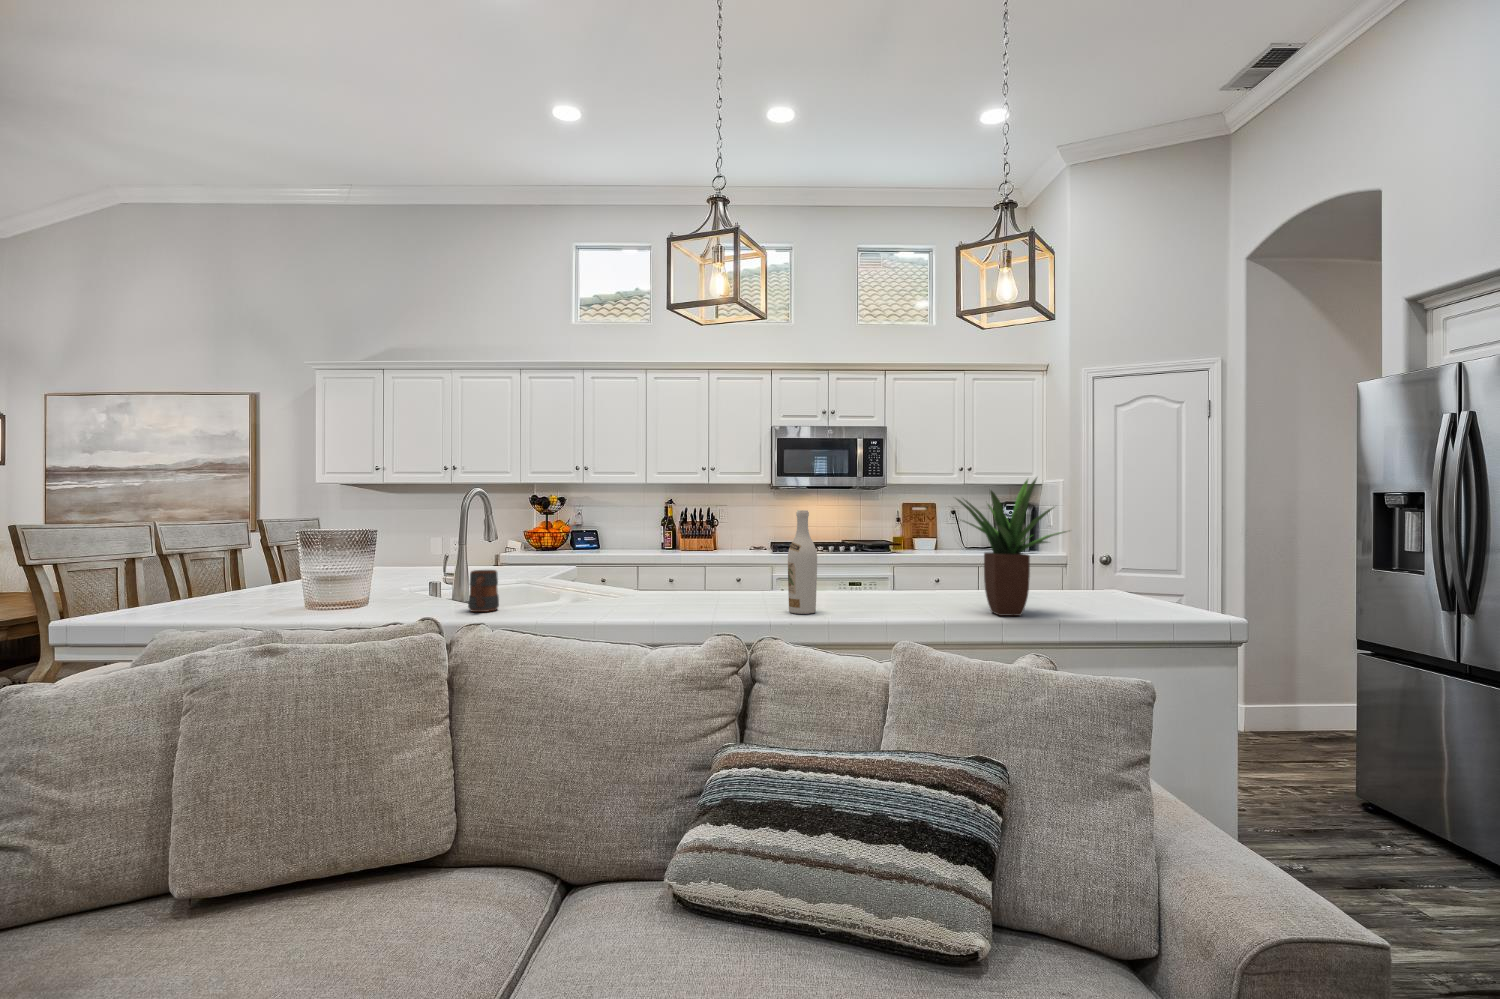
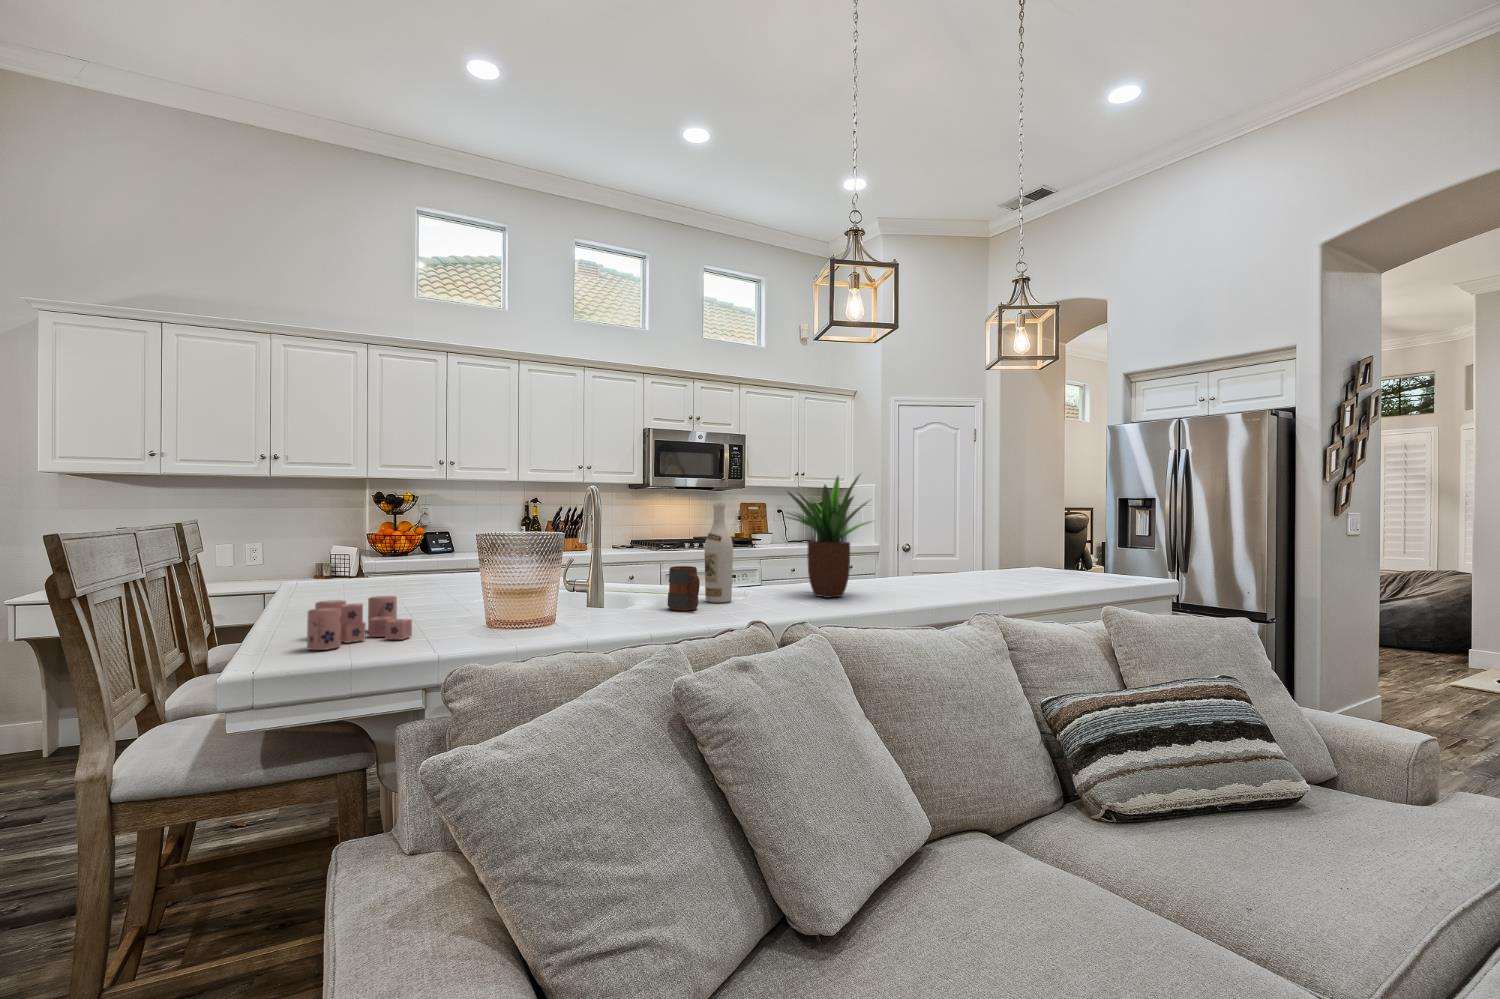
potted plant: present [957,478,1066,616] -> present [788,476,869,598]
wine bottle: present [788,510,817,614] -> present [705,502,733,603]
candle: none [143,583,248,619] -> present [307,596,412,650]

